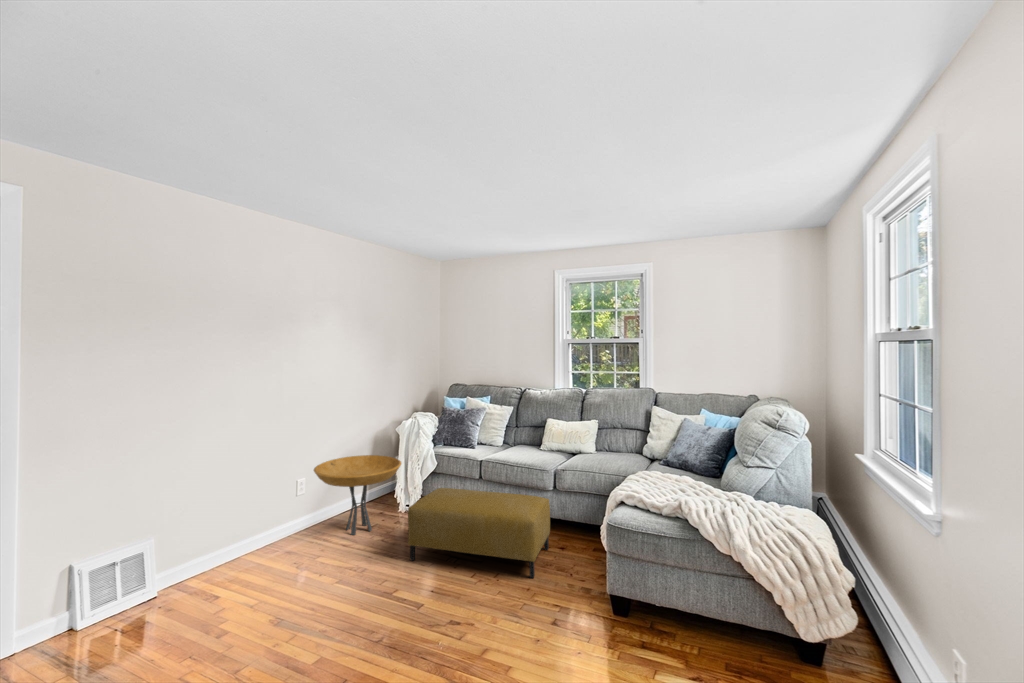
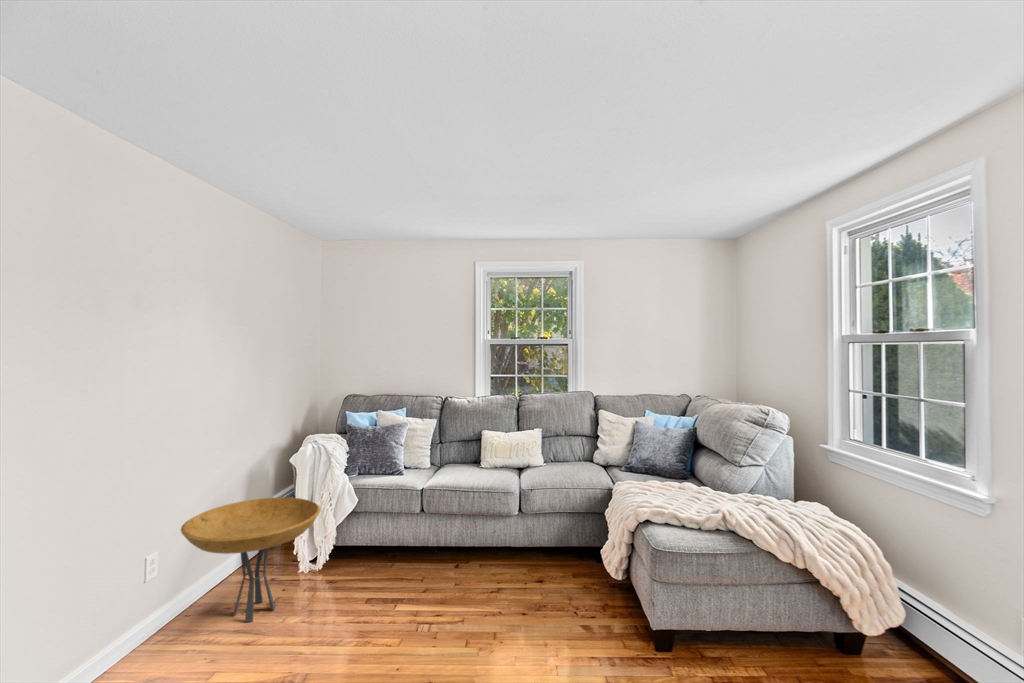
ottoman: present [408,488,550,578] -> none [362,526,546,644]

